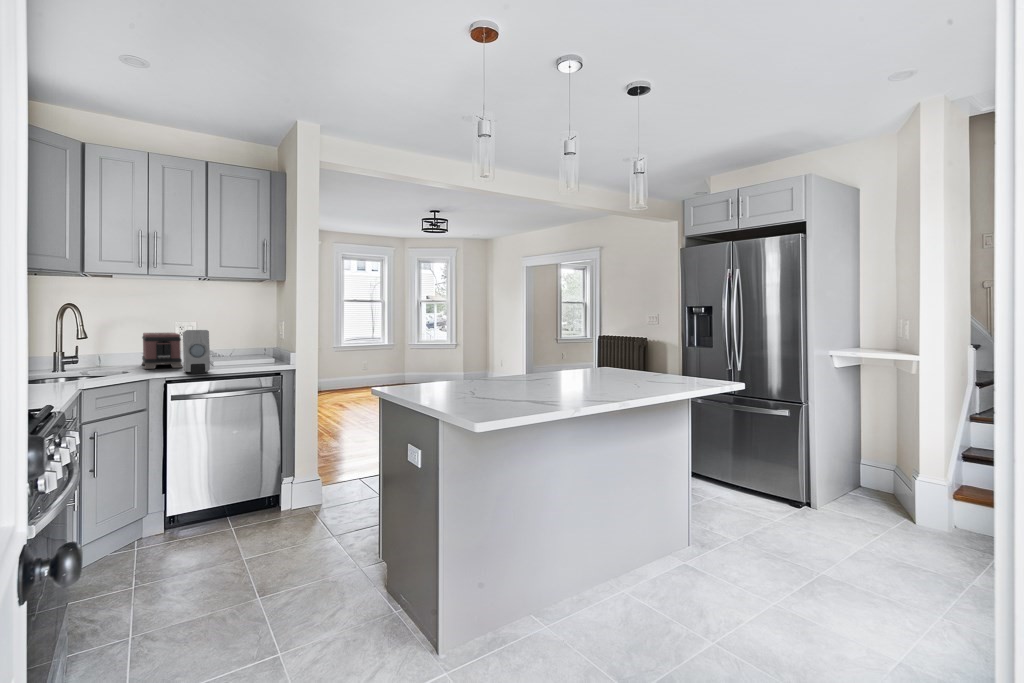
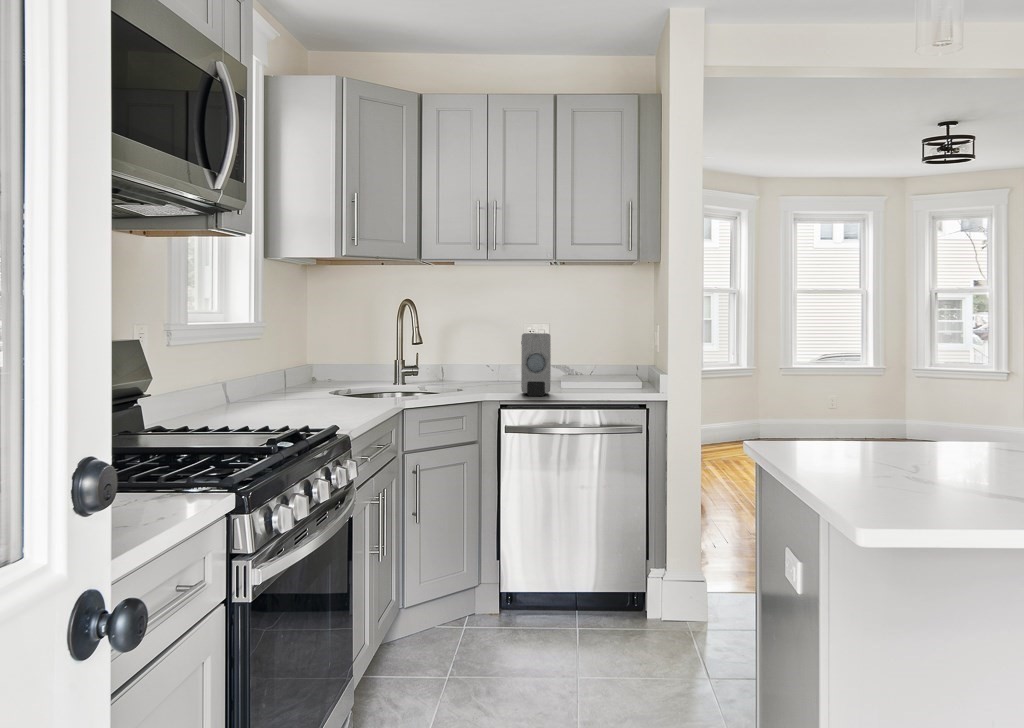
toaster: present [142,333,183,369] -> none [481,341,524,388]

